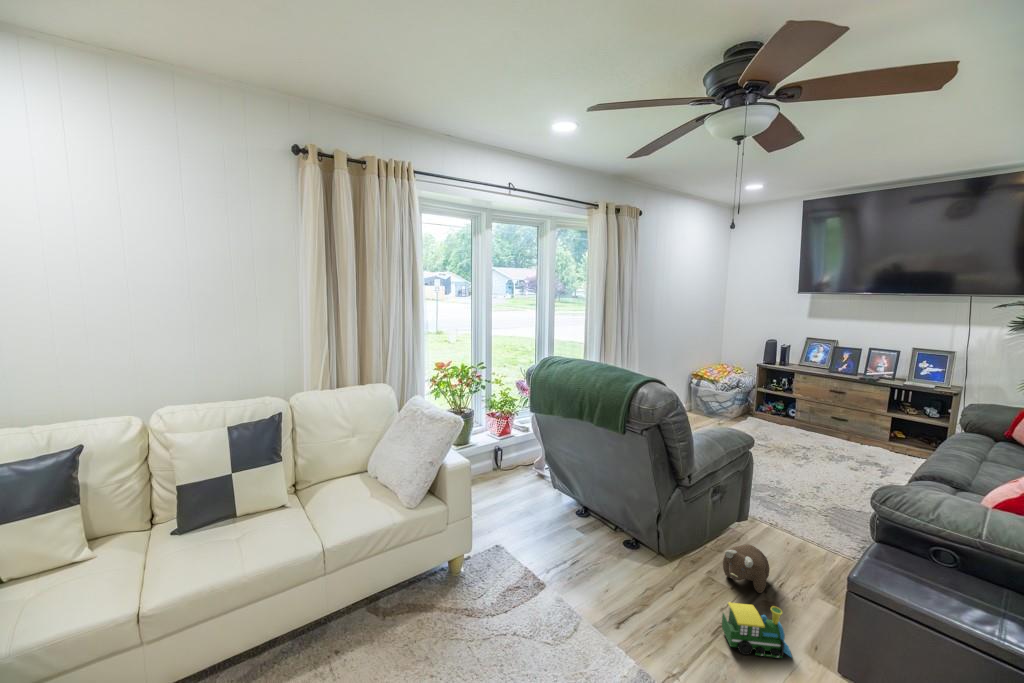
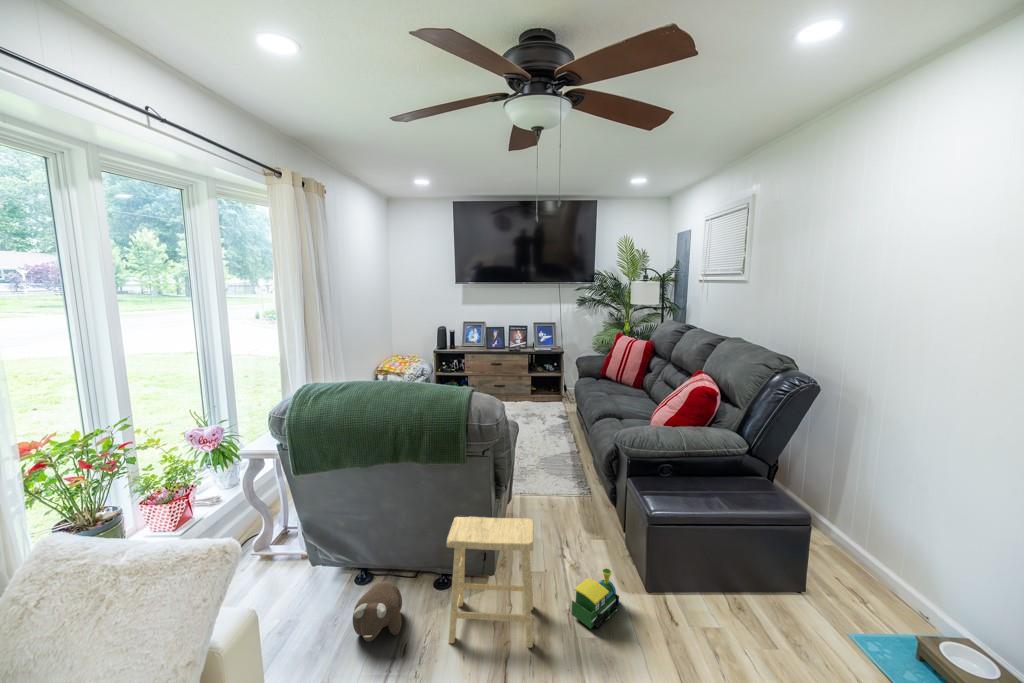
footstool: none [604,484,694,621] -> present [447,516,534,648]
plush toy: present [723,545,769,593] -> present [353,580,402,641]

